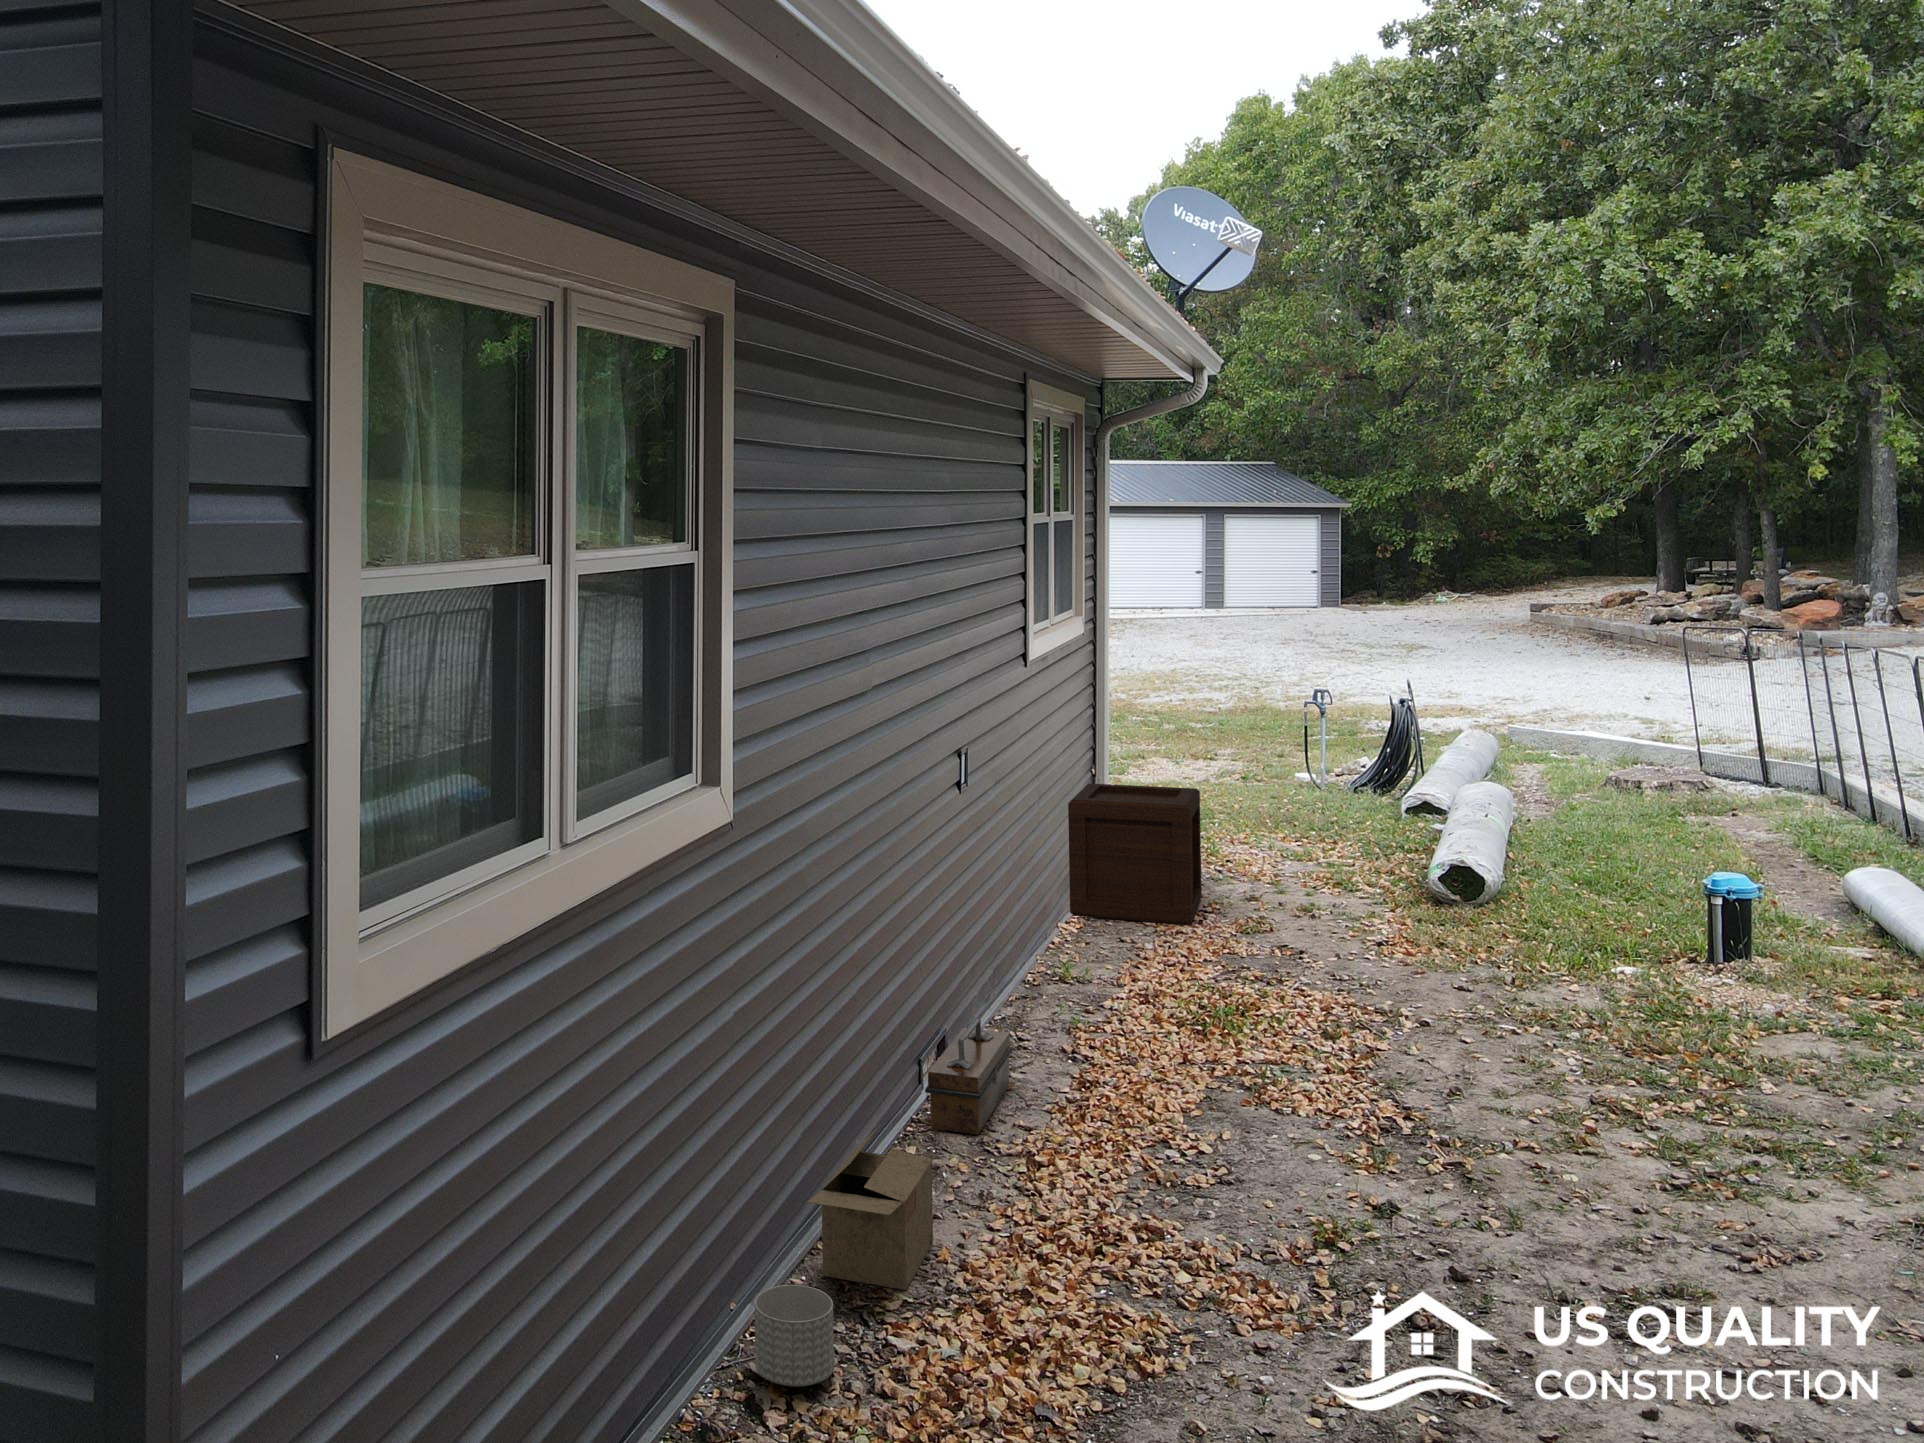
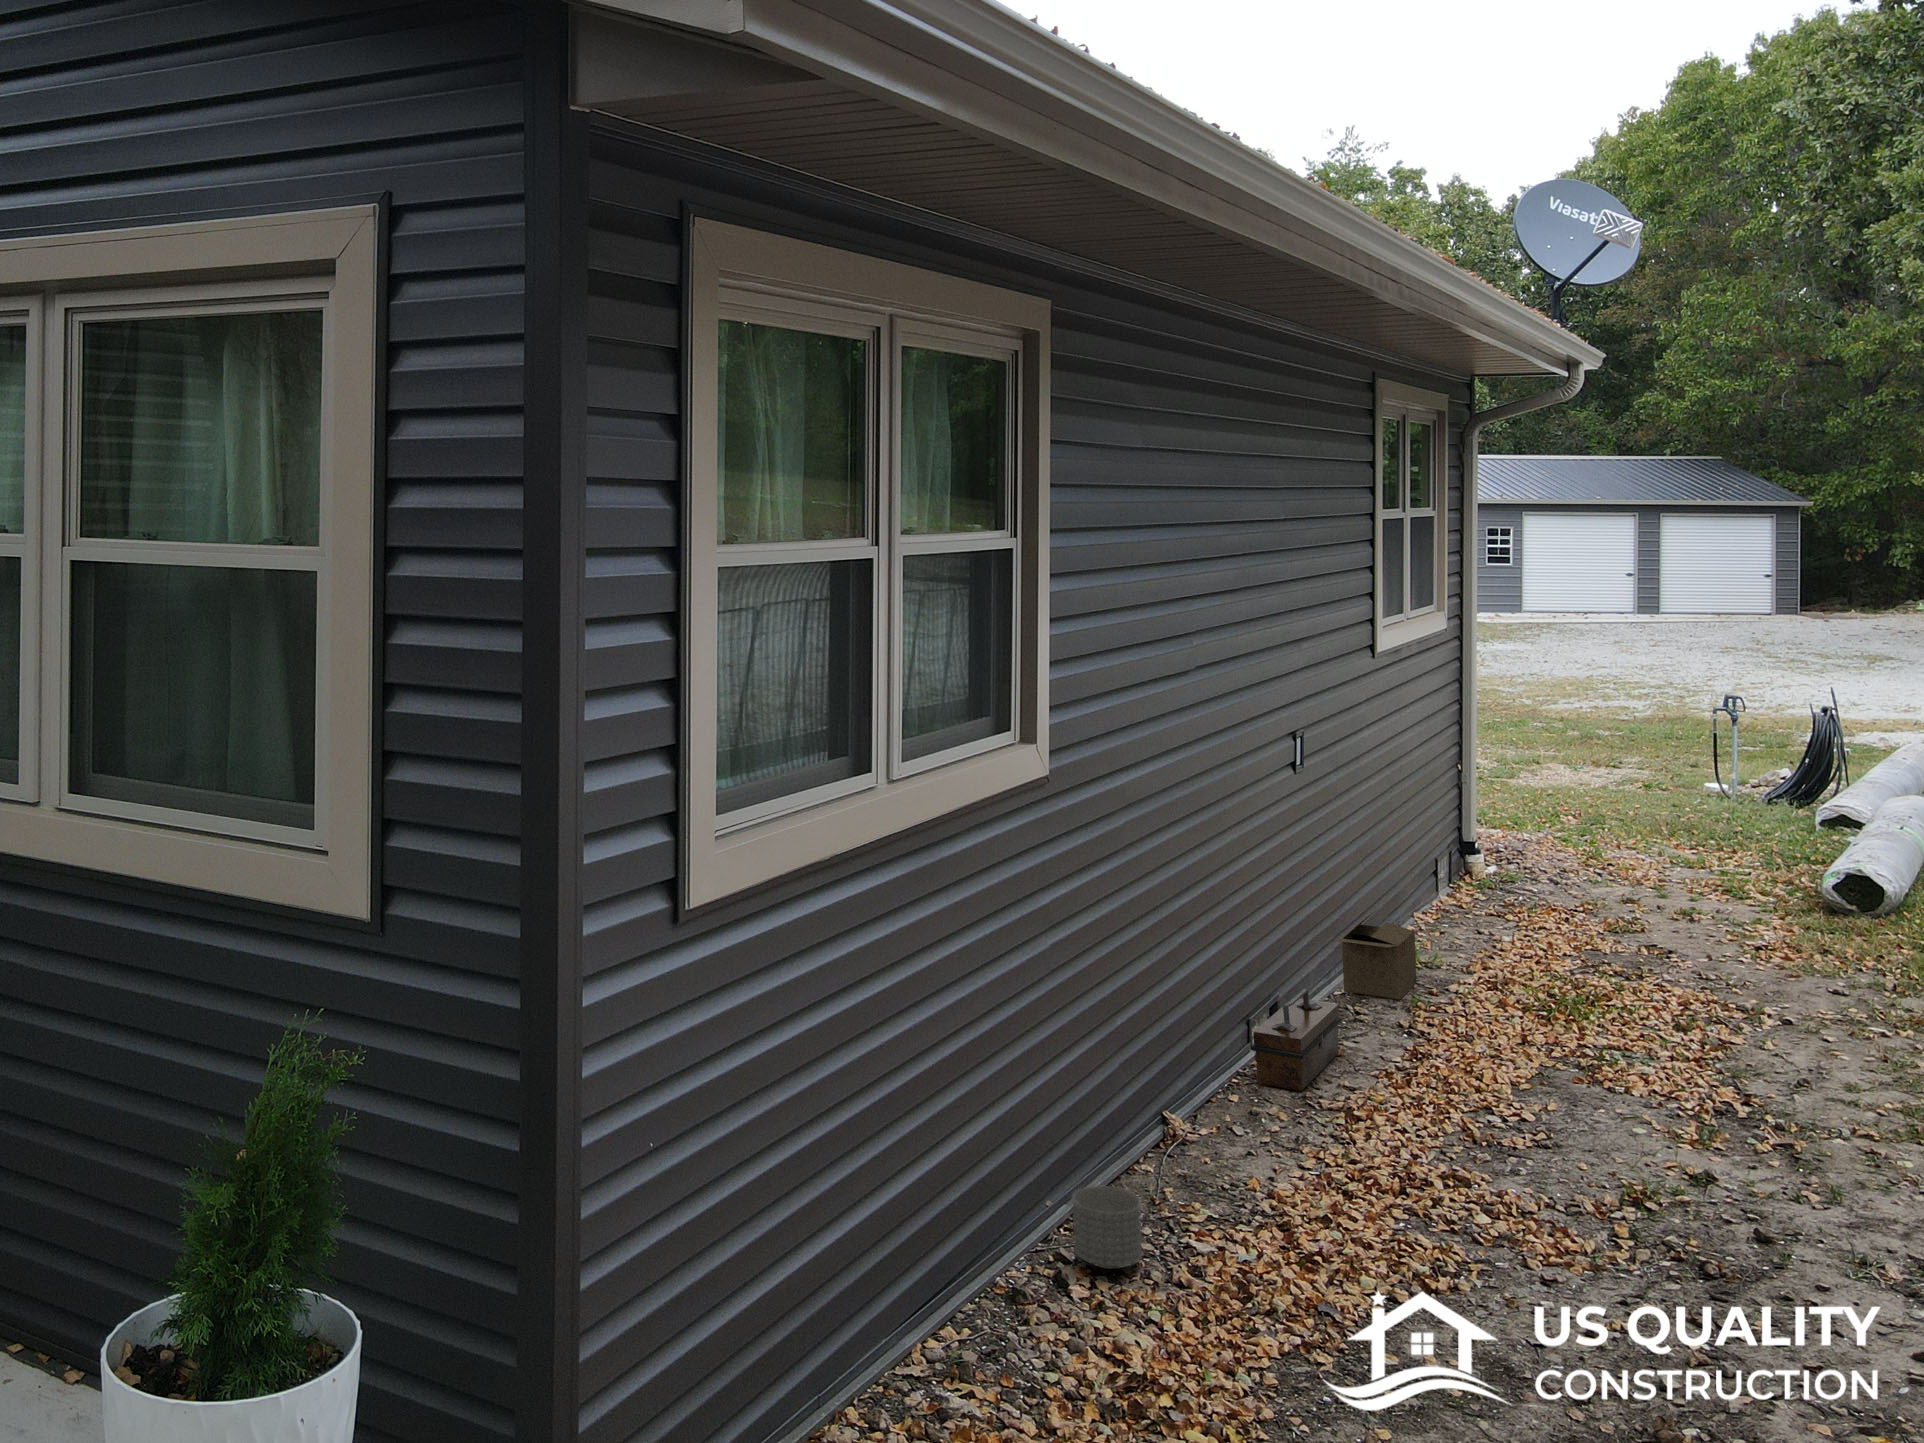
wooden crate: present [1068,783,1202,925] -> none [1422,783,1570,922]
cardboard box: present [807,1126,933,1290] -> present [1335,911,1416,1000]

